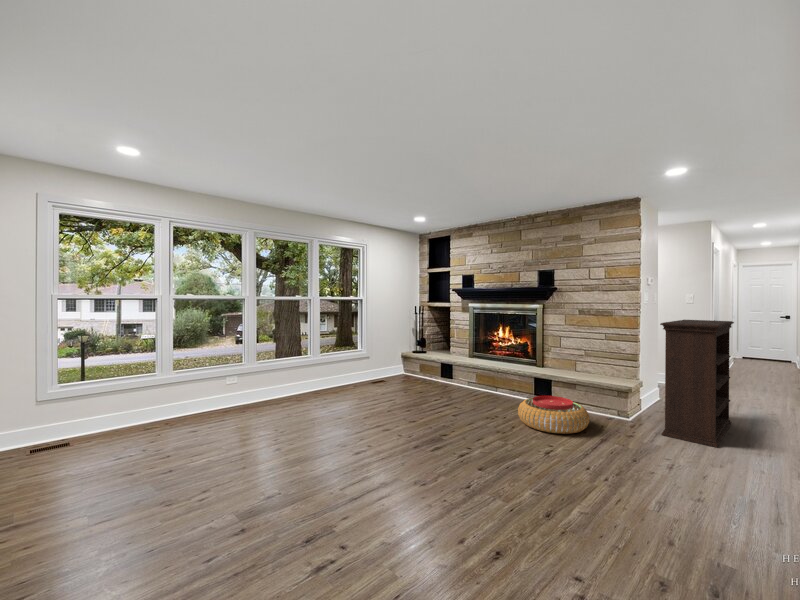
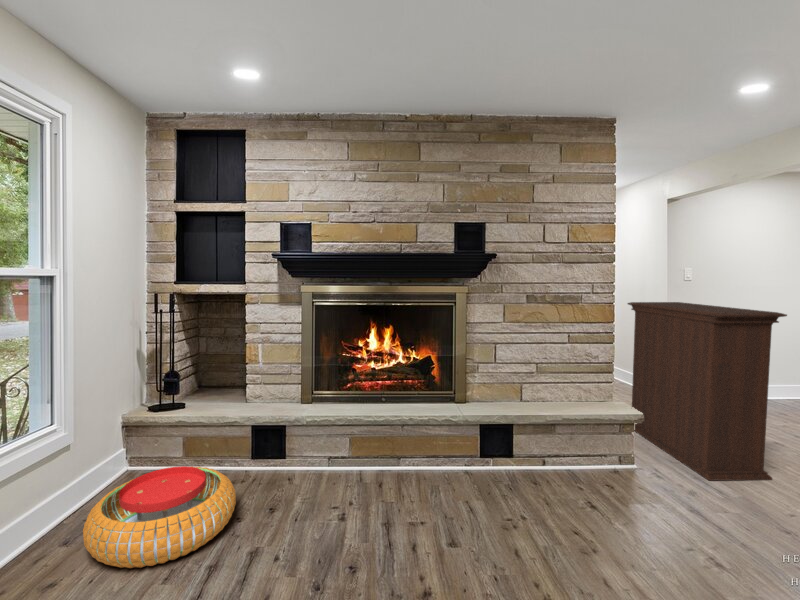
pouf: present [518,396,589,434] -> present [83,466,236,568]

